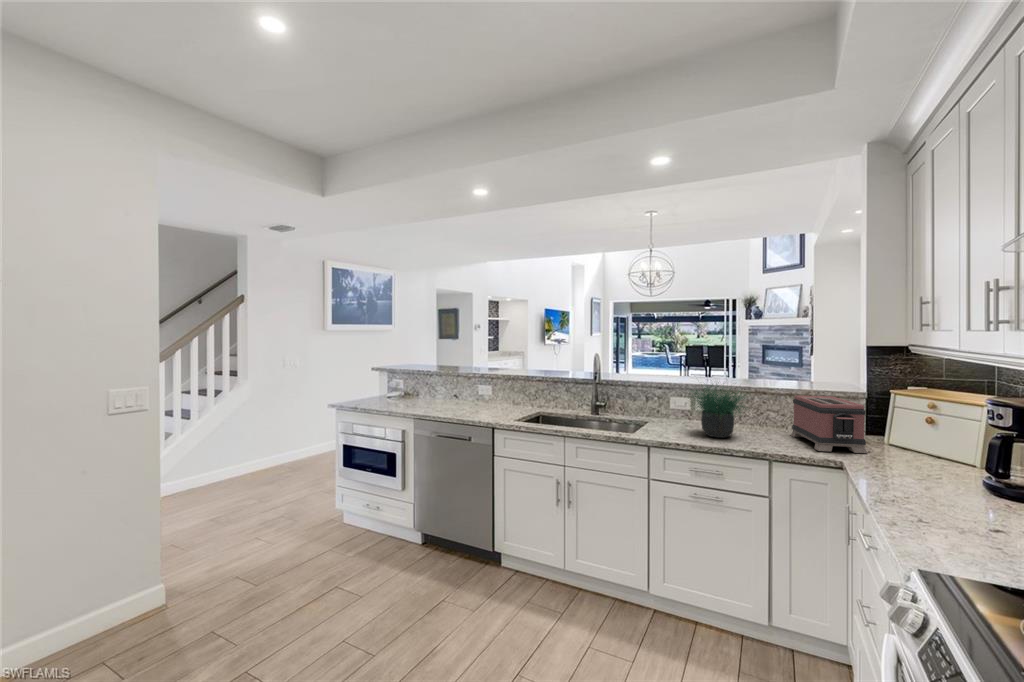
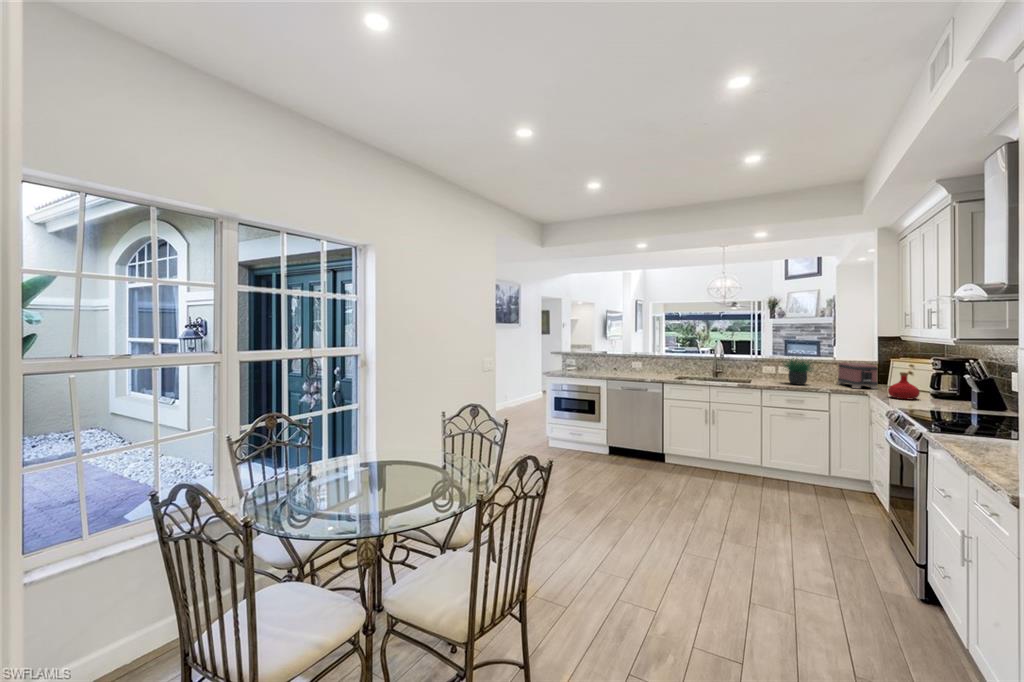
bottle: none [885,431,960,499] -> present [888,372,920,399]

